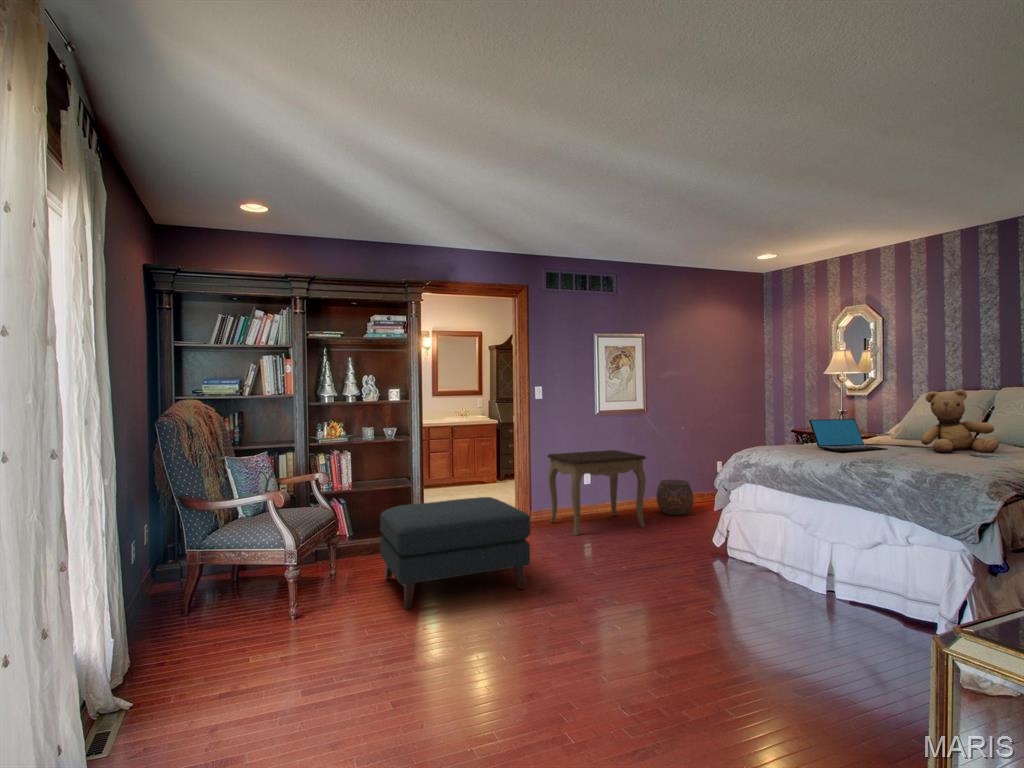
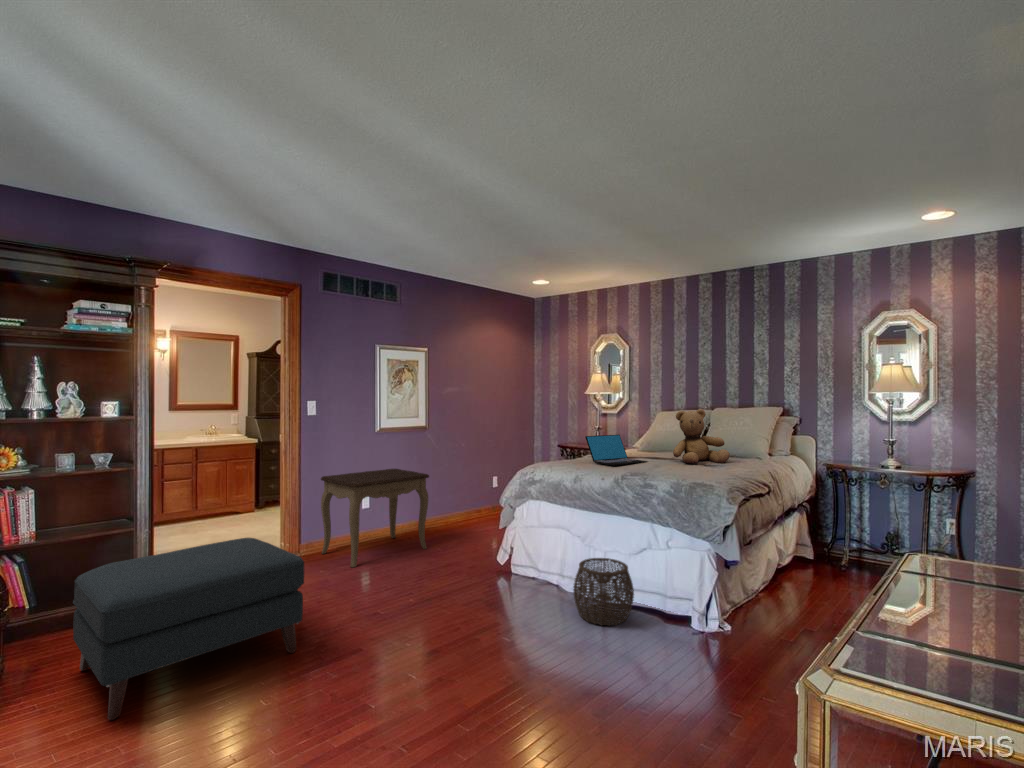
woven basket: present [656,479,693,515] -> present [573,558,634,625]

